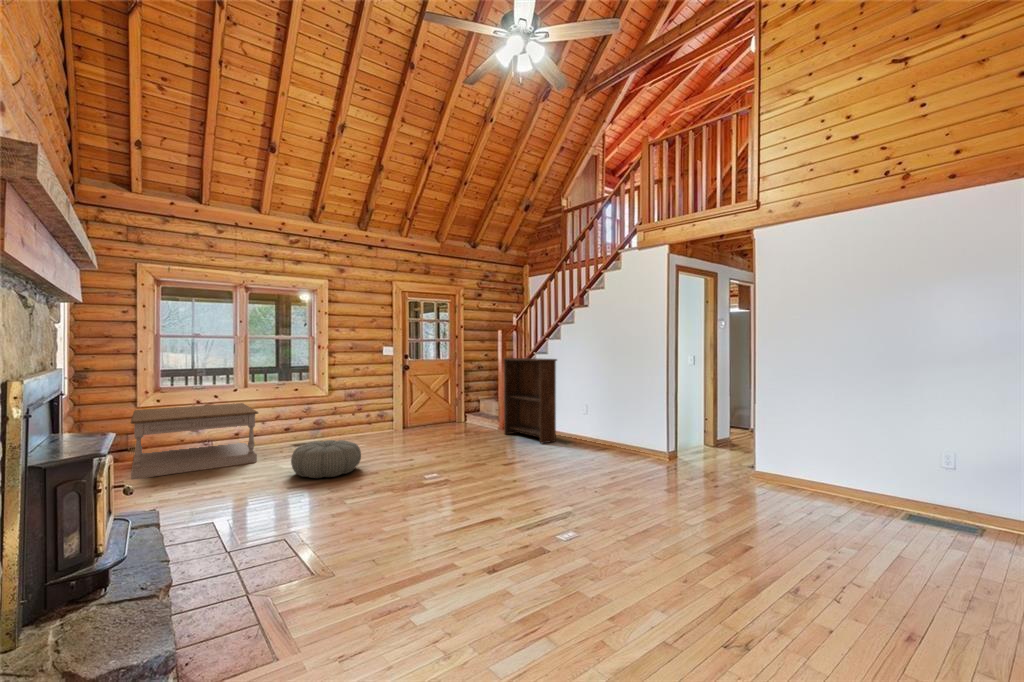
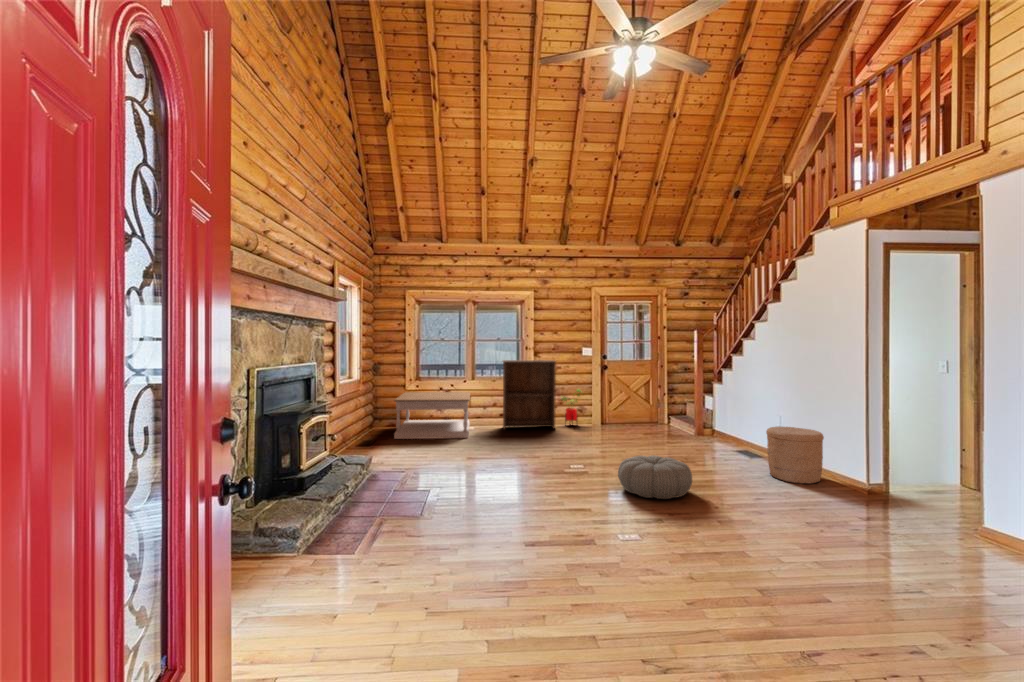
bookshelf: present [503,358,557,443] -> present [503,360,556,429]
house plant: none [361,391,387,433] -> present [562,389,580,422]
woven basket: none [596,411,640,459] -> present [766,427,824,484]
pouf: present [291,440,361,478] -> present [618,455,692,499]

